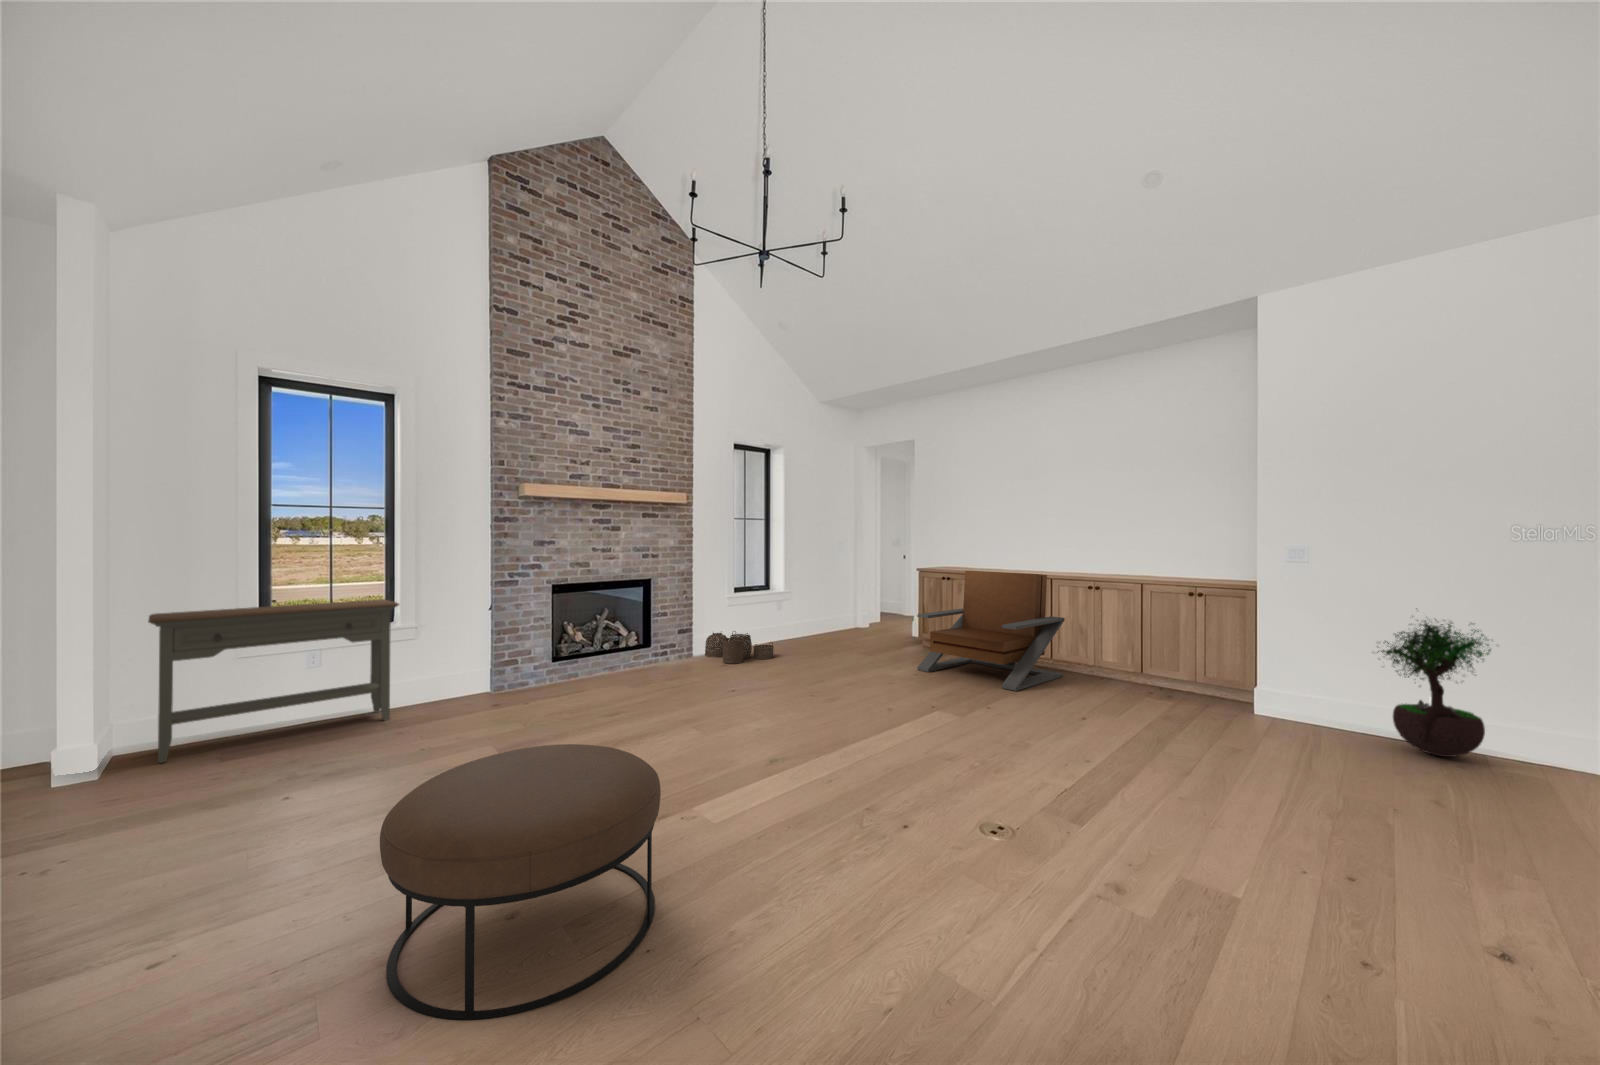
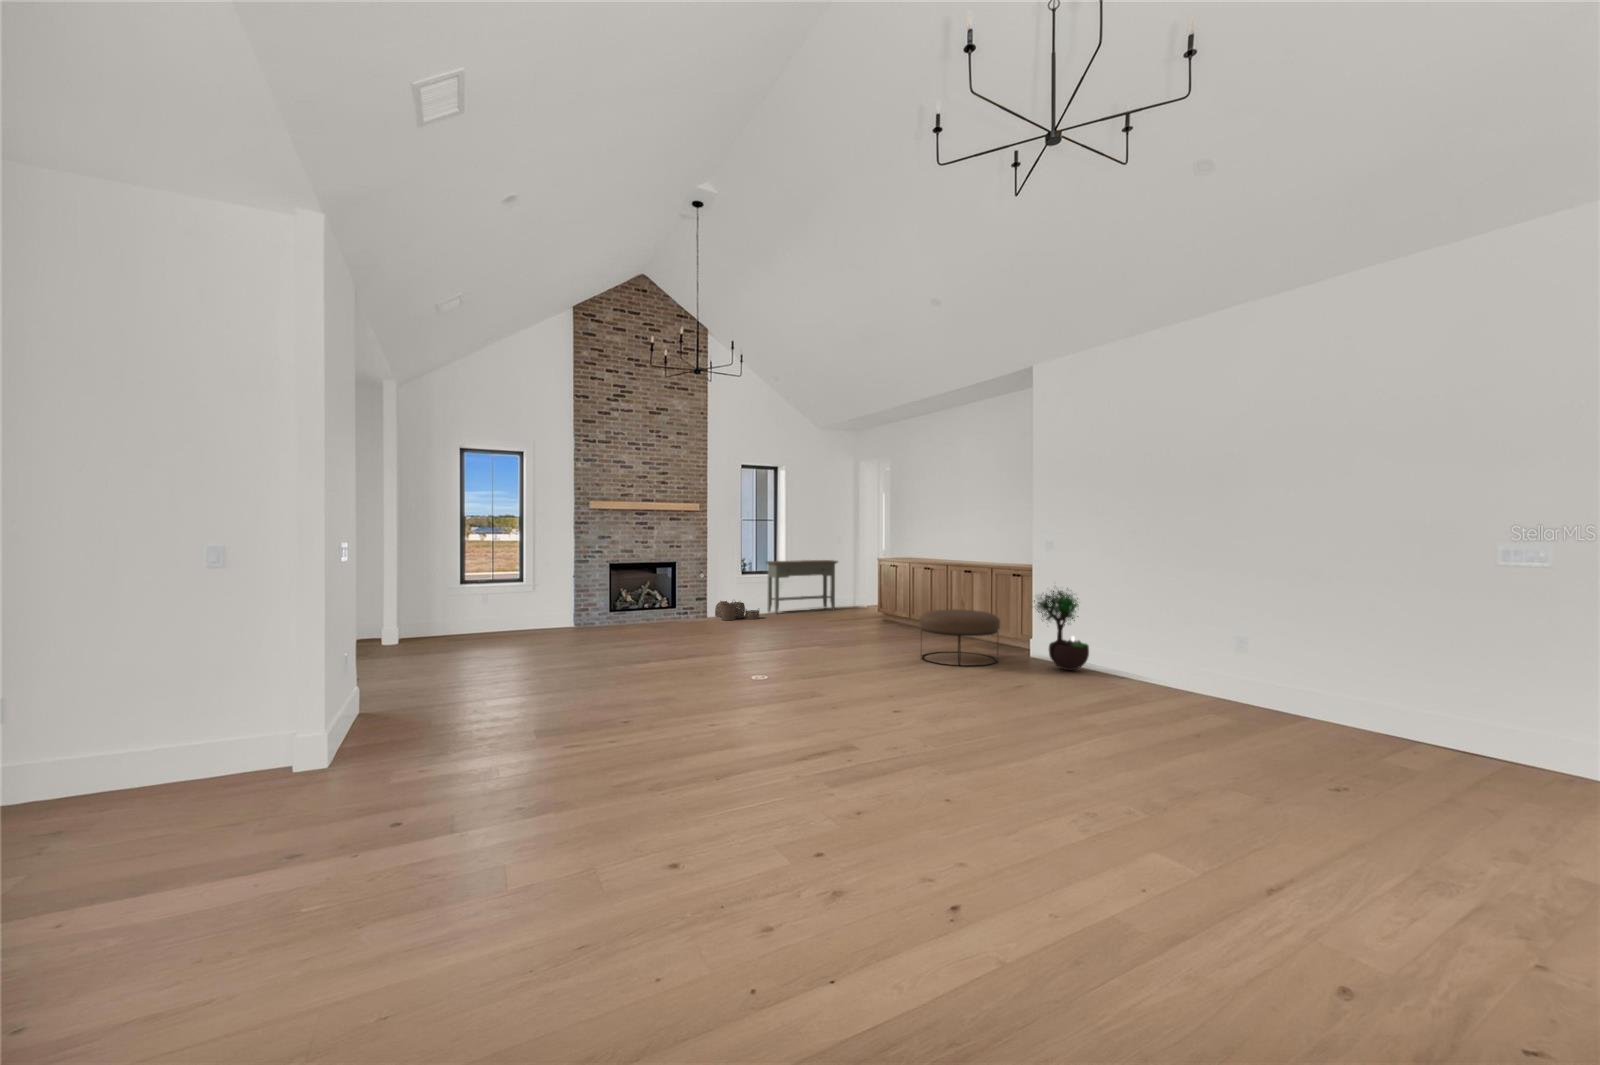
lounge chair: present [917,571,1065,691] -> none [844,559,940,638]
console table: present [148,599,399,763] -> present [766,560,838,613]
ottoman: present [380,744,661,1021] -> present [919,609,1000,666]

